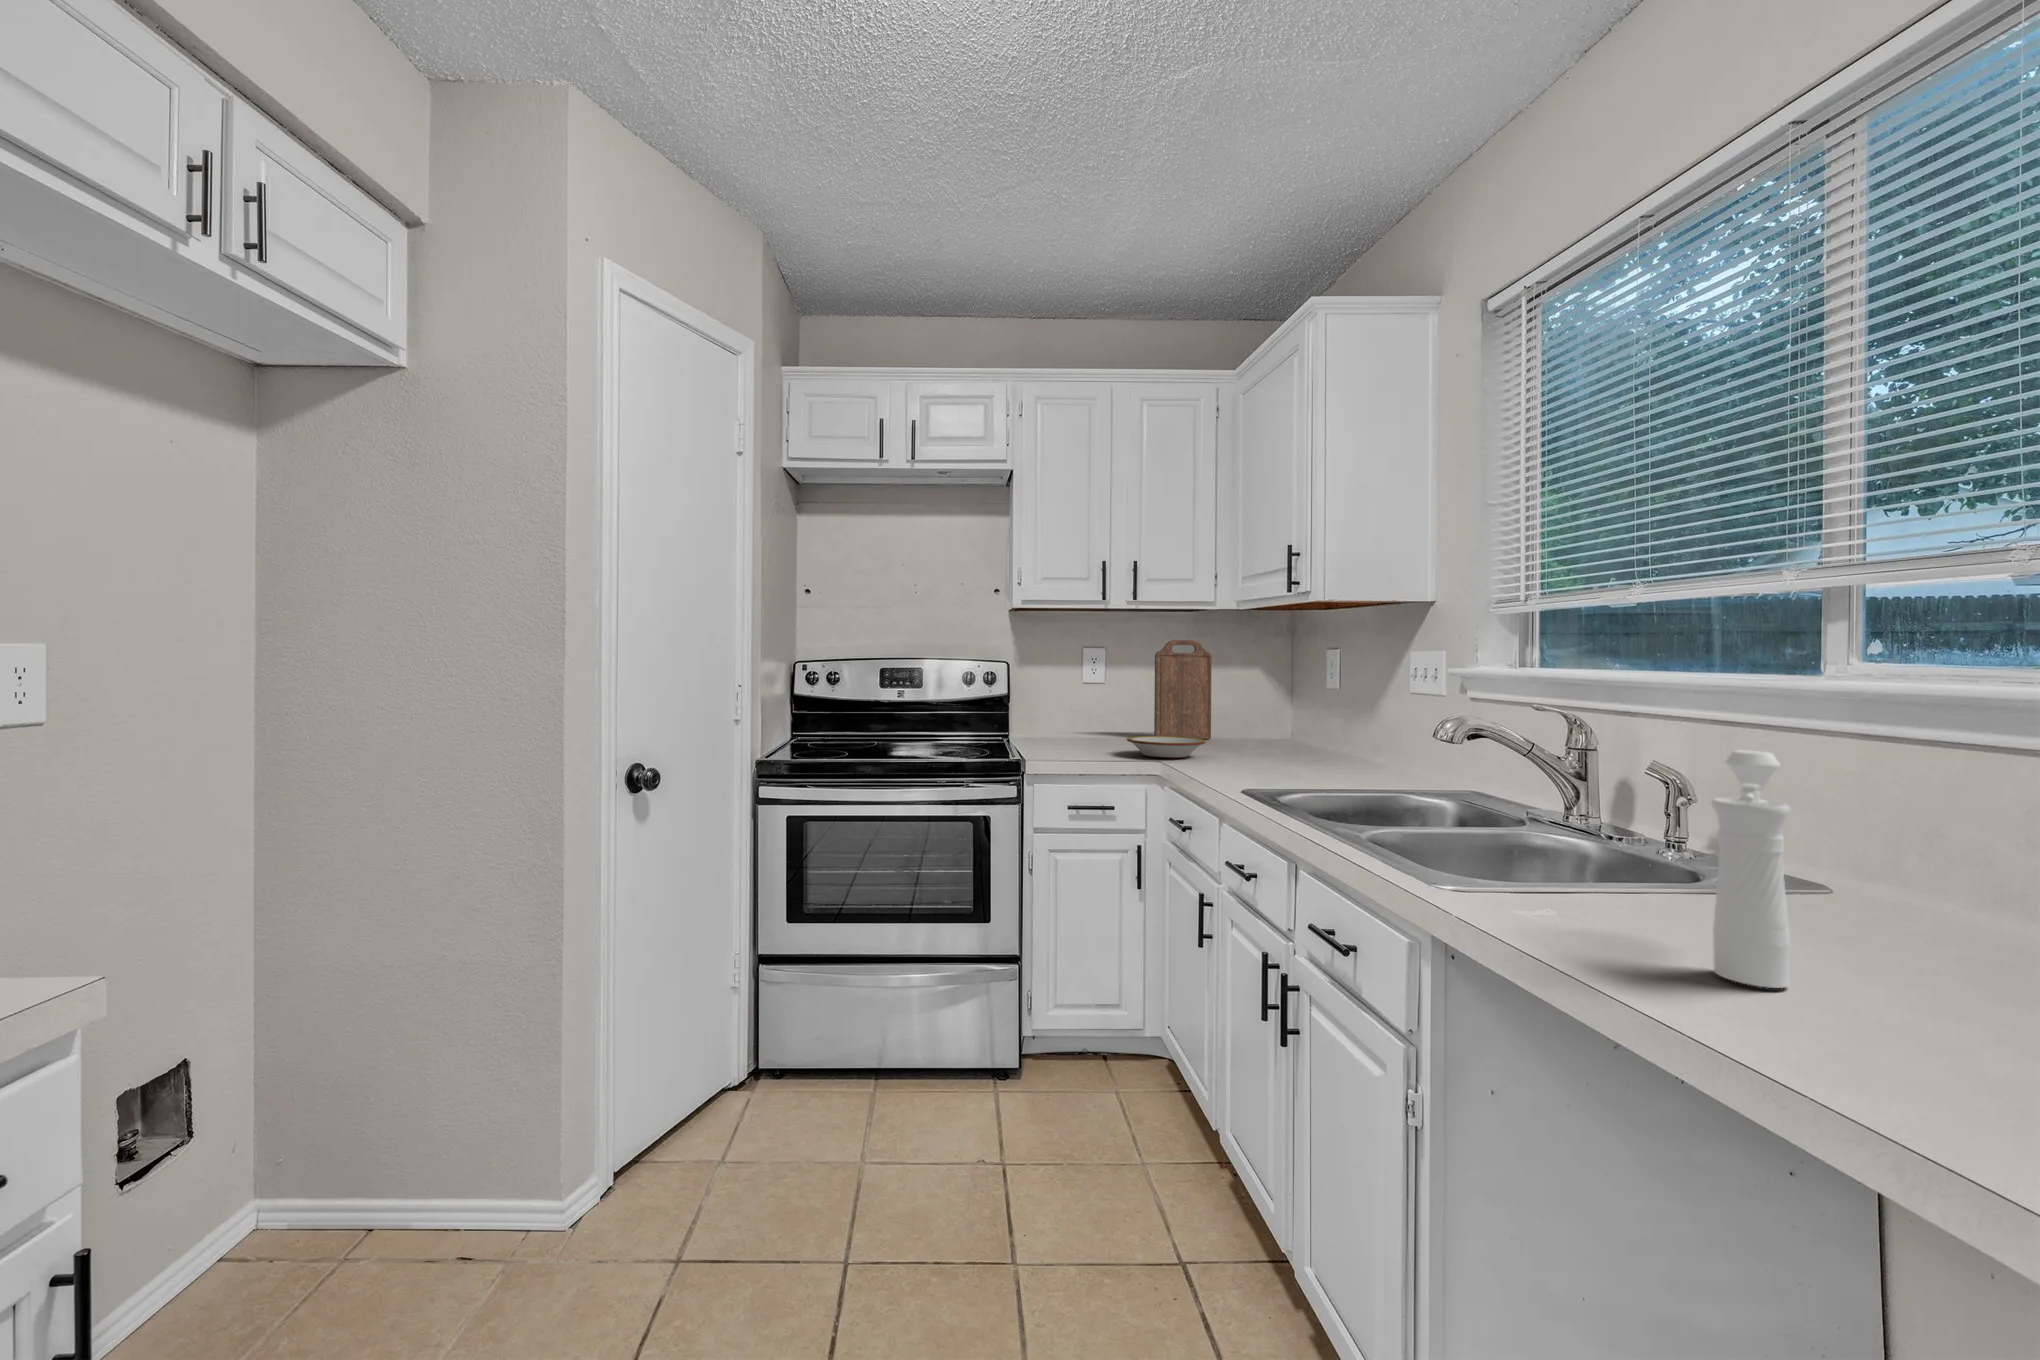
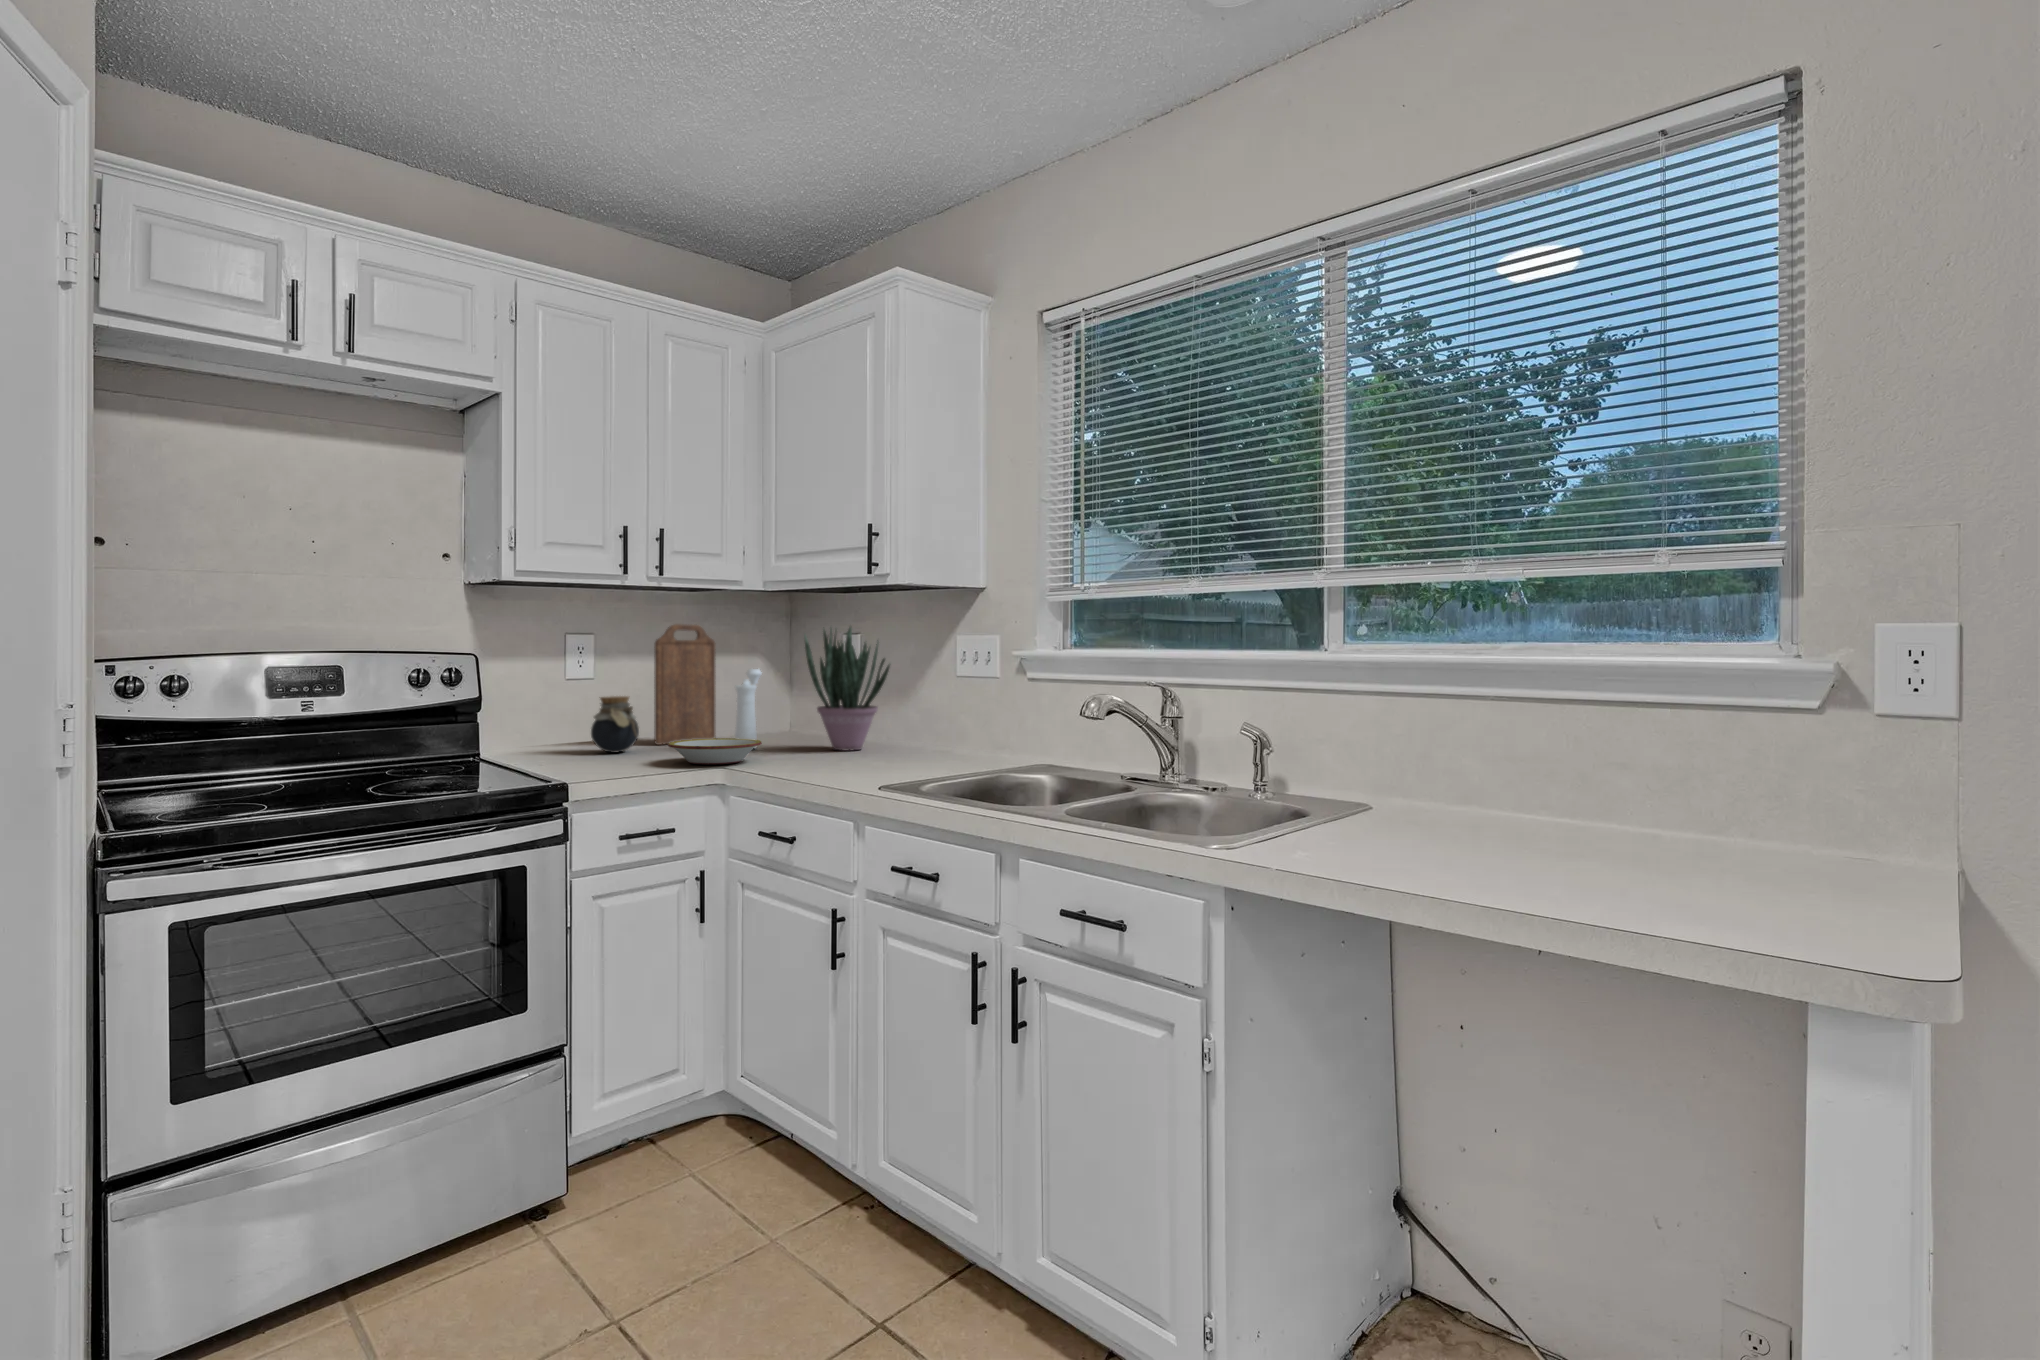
potted plant: none [1261,640,1347,758] -> present [804,627,890,751]
jar: none [1094,697,1132,742] -> present [591,696,639,753]
pepper mill: present [1712,750,1790,988] -> present [735,669,761,739]

